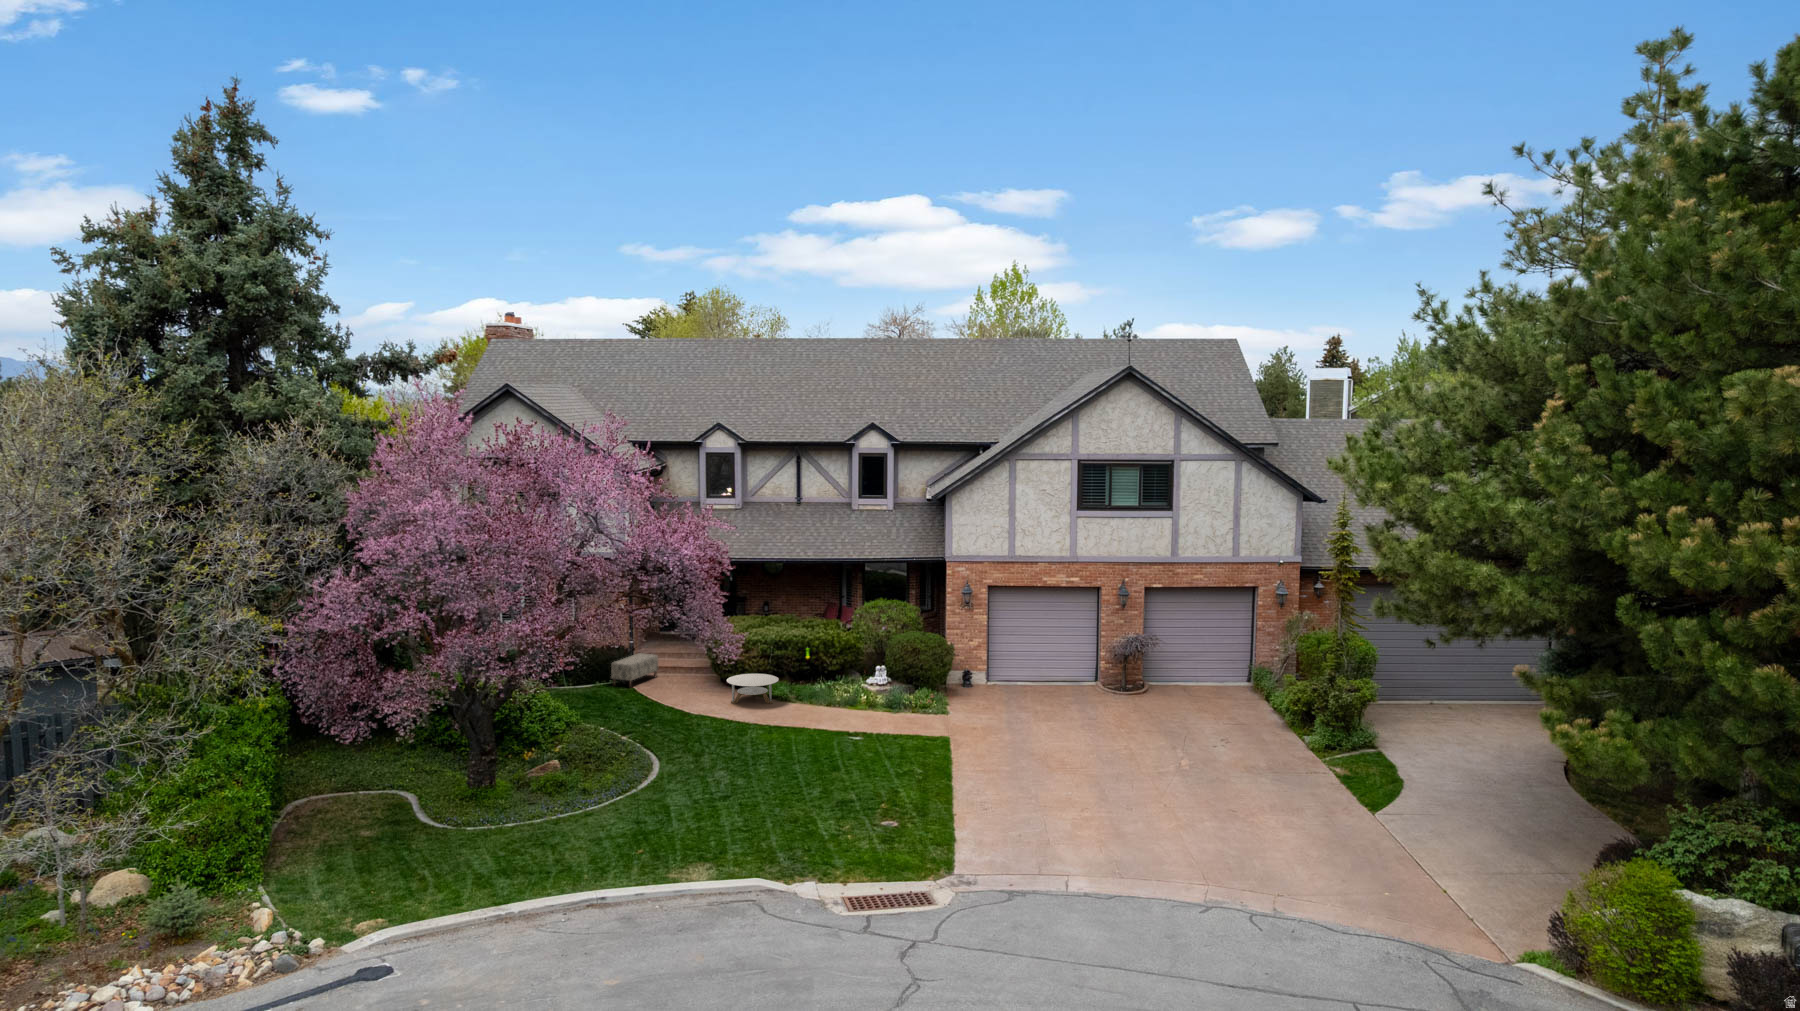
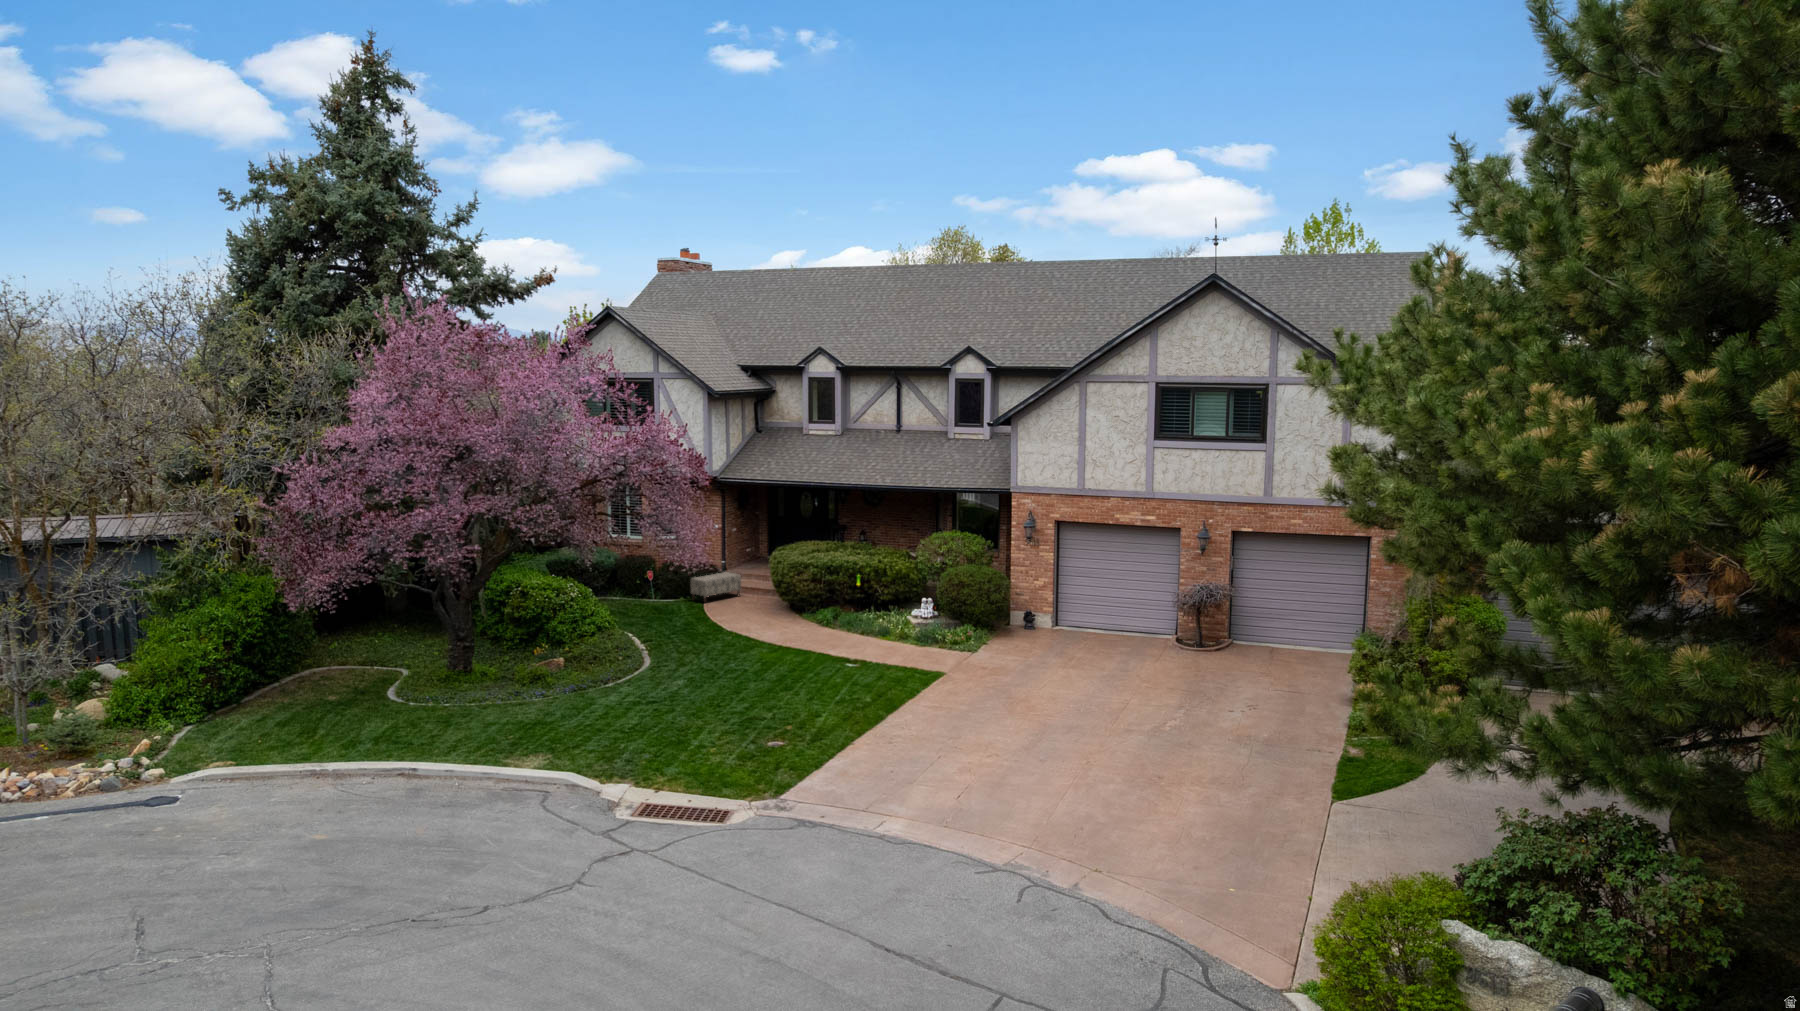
round table: present [727,674,779,704] -> none [773,597,825,628]

